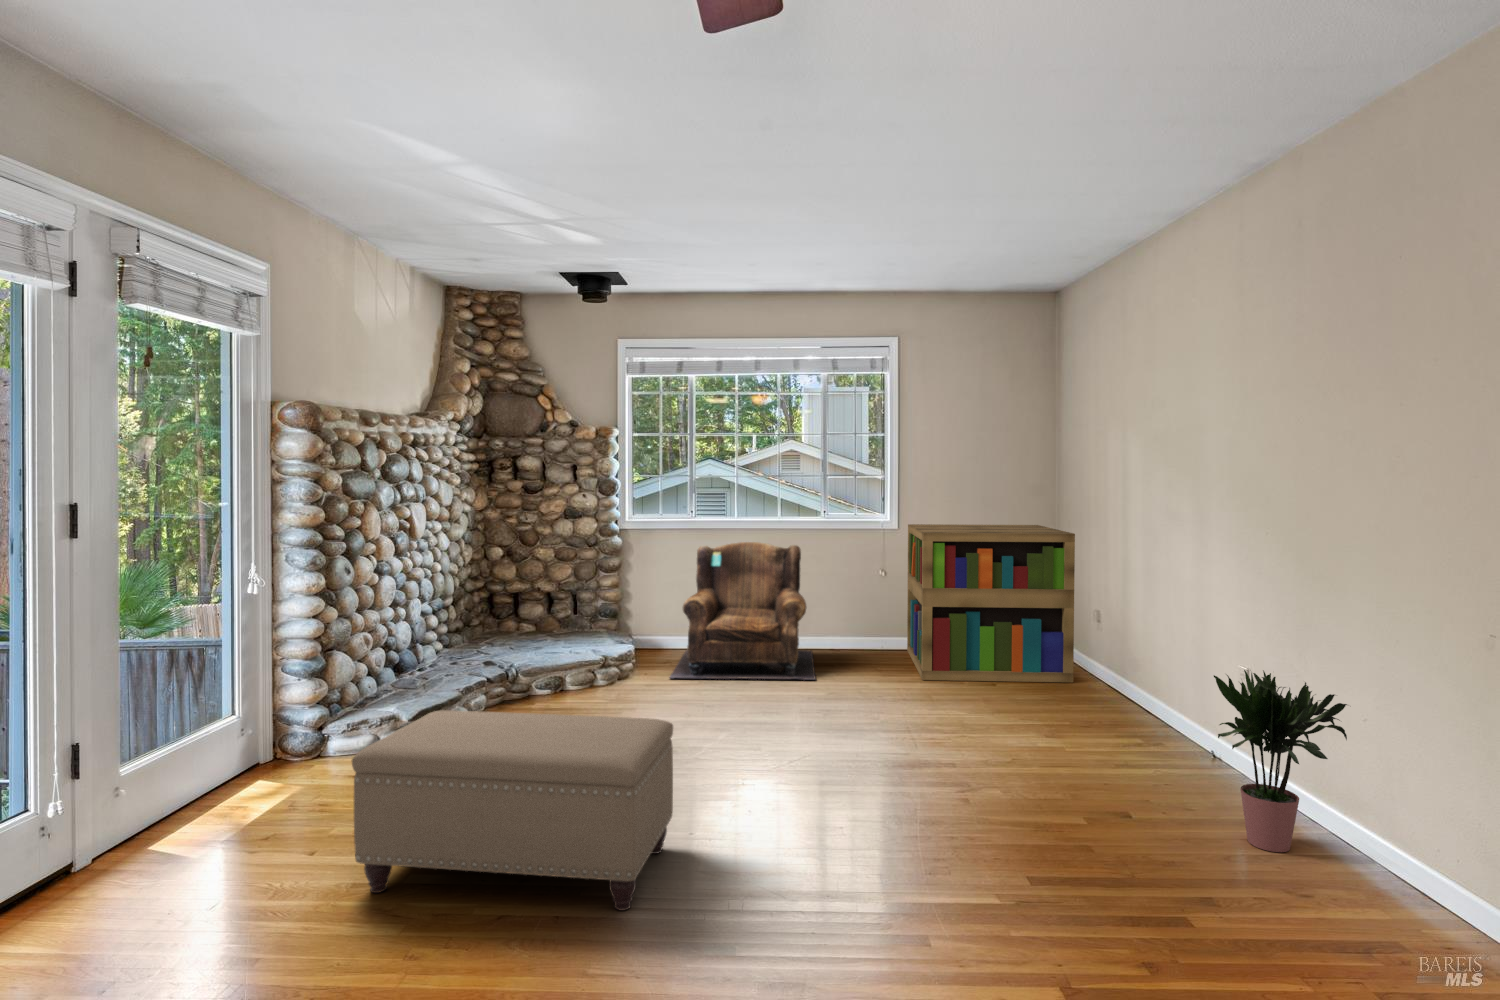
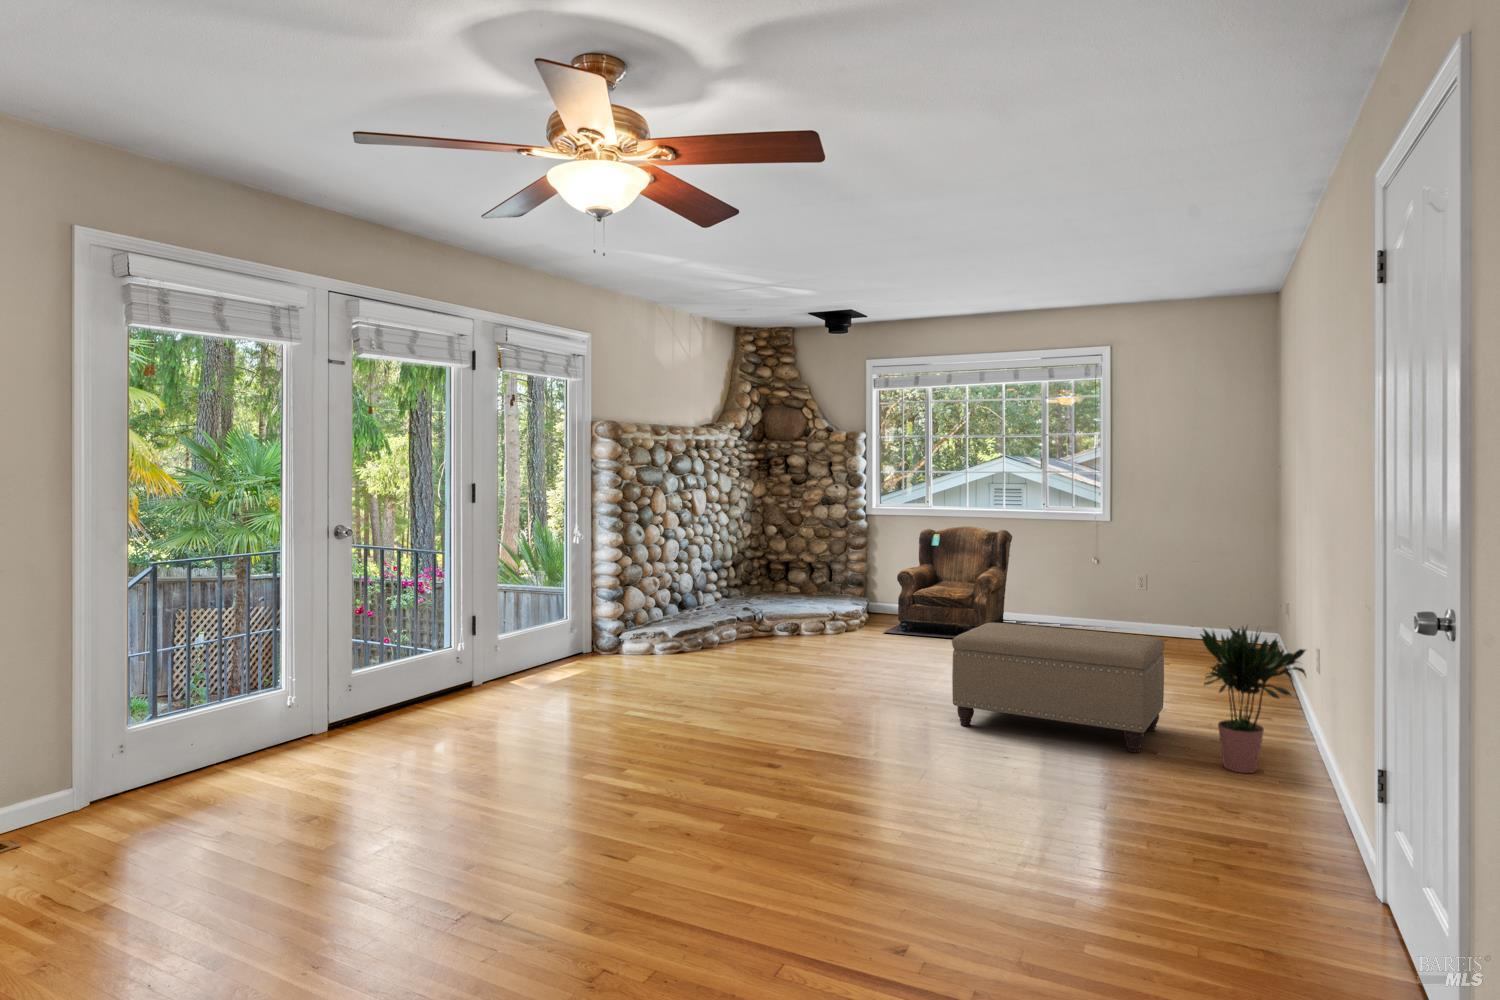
bookshelf: present [907,524,1075,682] -> none [1099,514,1251,663]
ottoman: present [352,710,673,911] -> present [952,623,1165,753]

